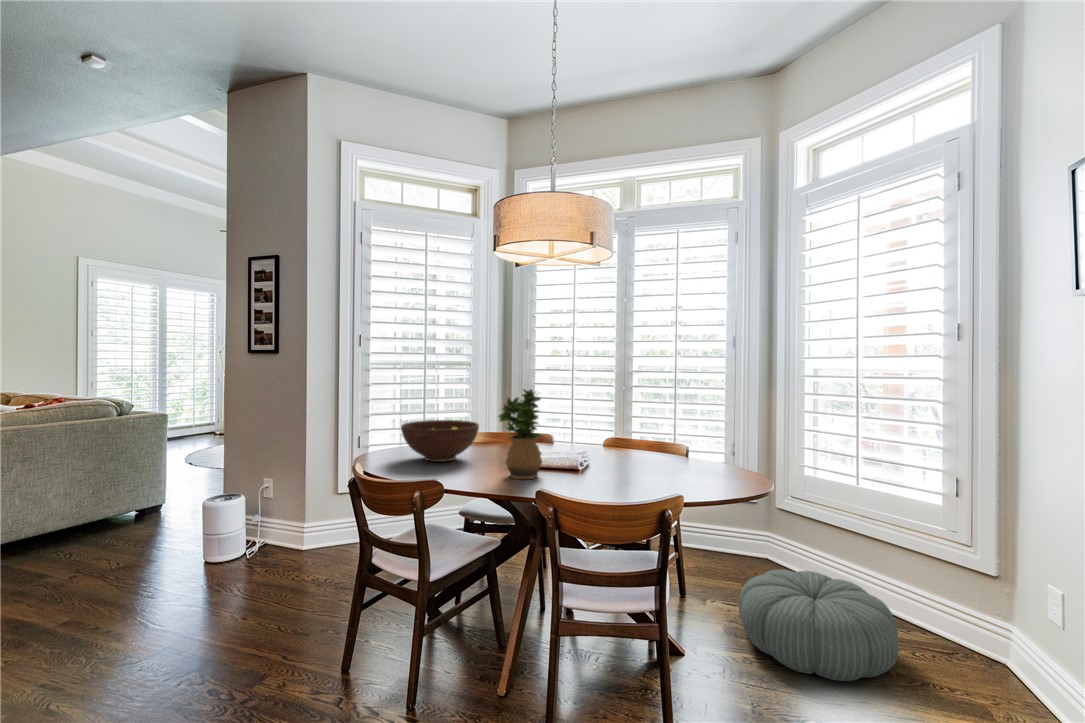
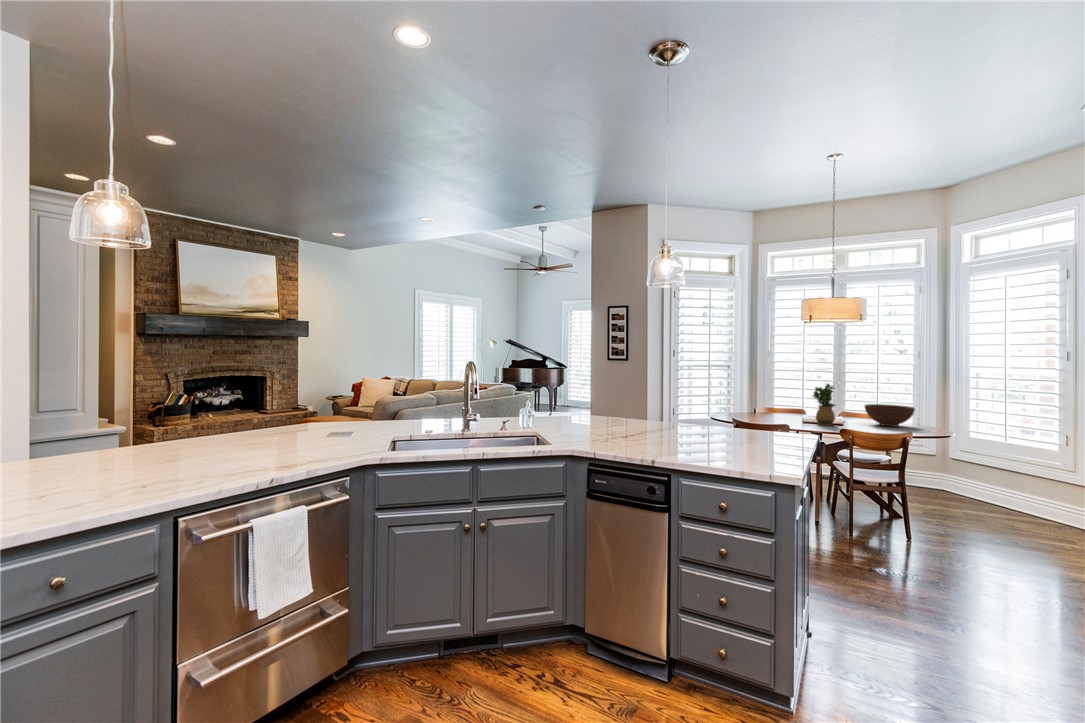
fruit bowl: present [401,420,479,462] -> present [865,404,915,426]
pouf: present [738,570,899,681] -> none [934,482,1030,527]

